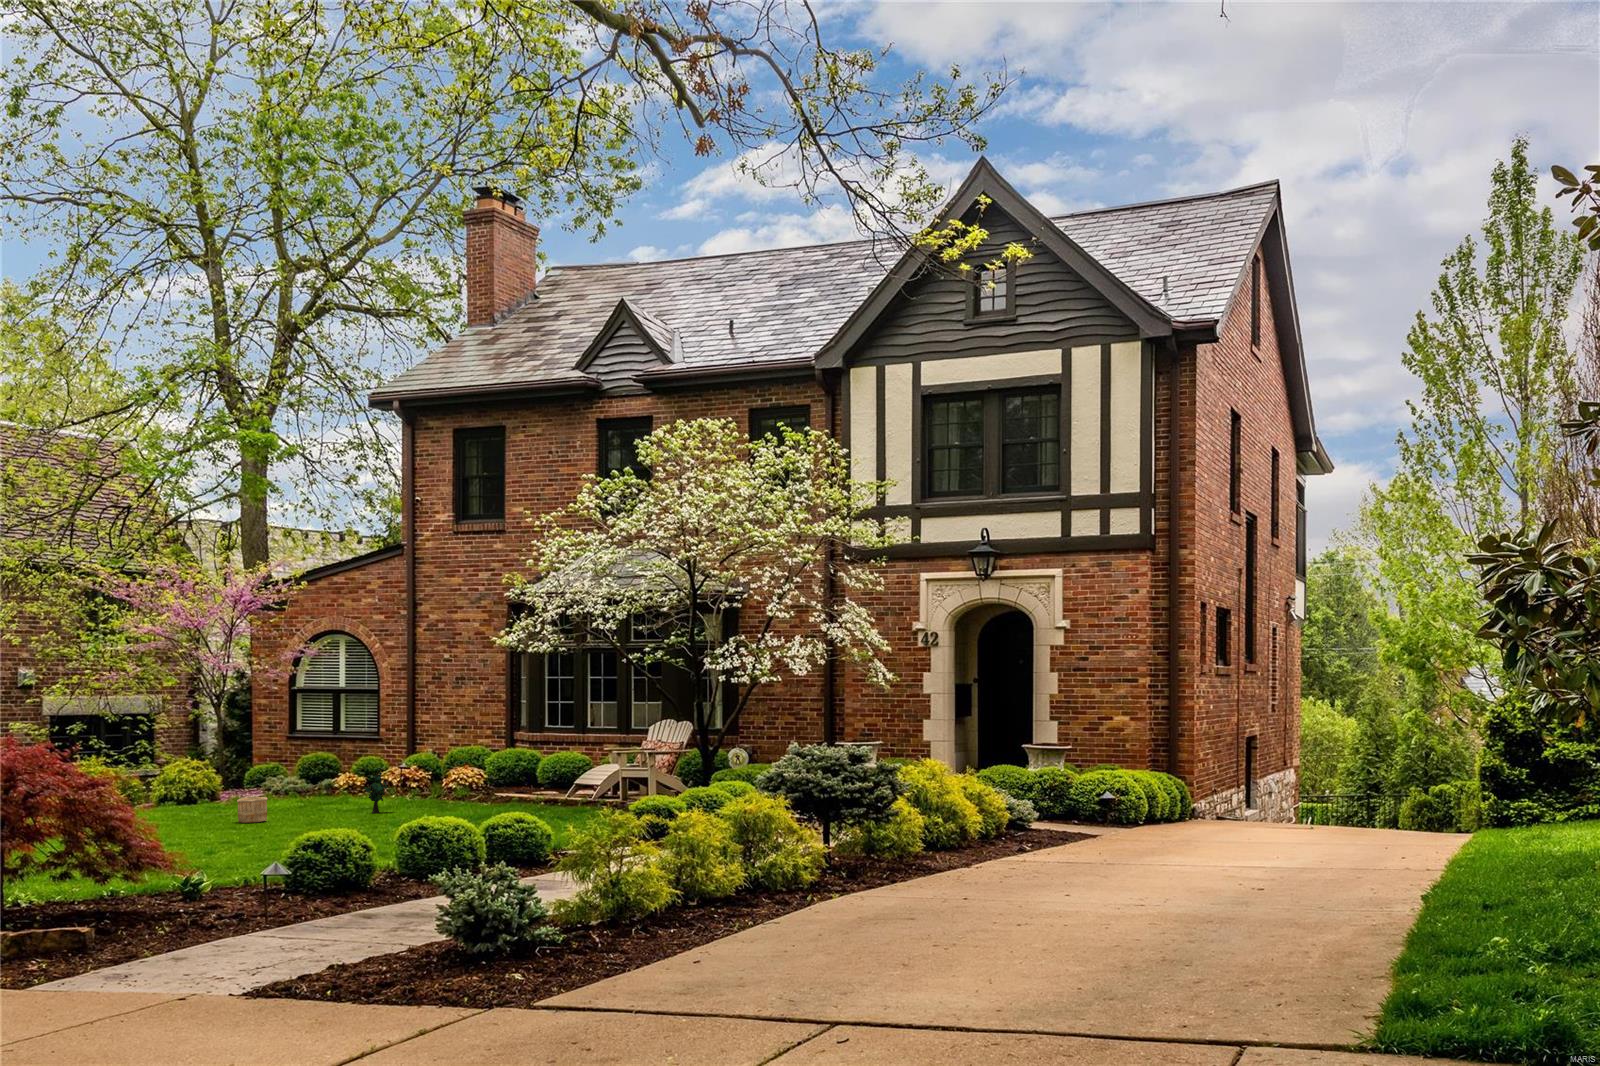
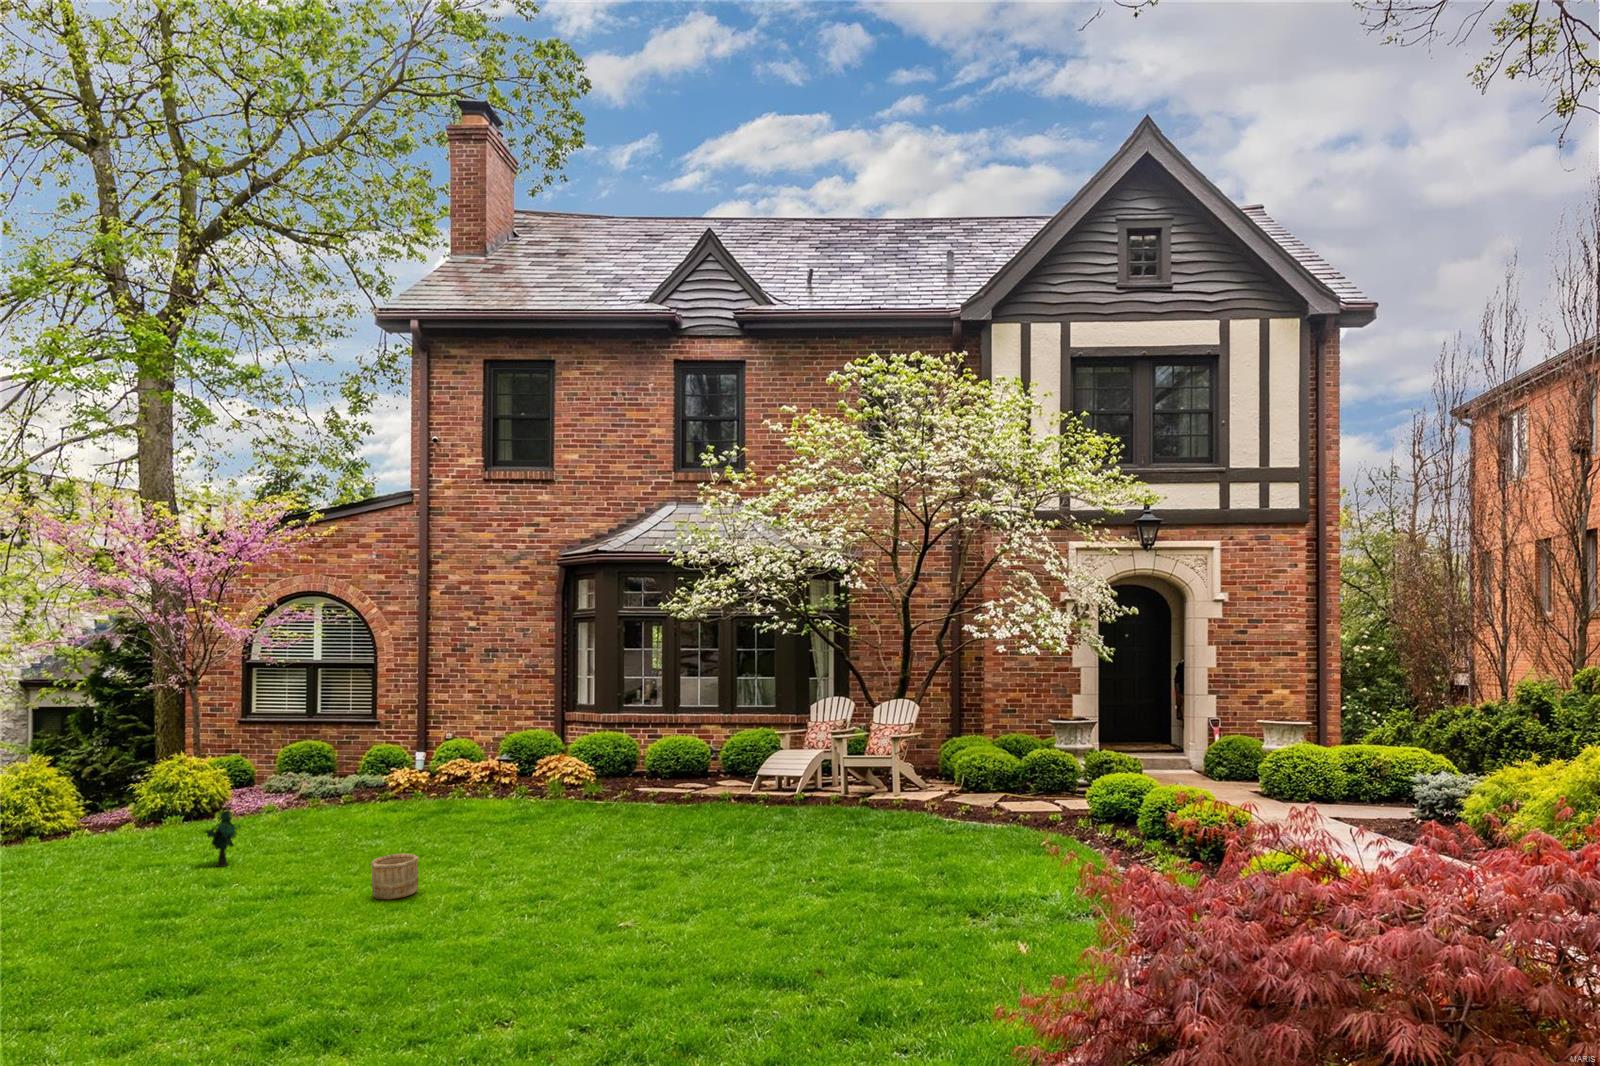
decorative plant: present [364,772,387,813] -> present [205,807,240,867]

